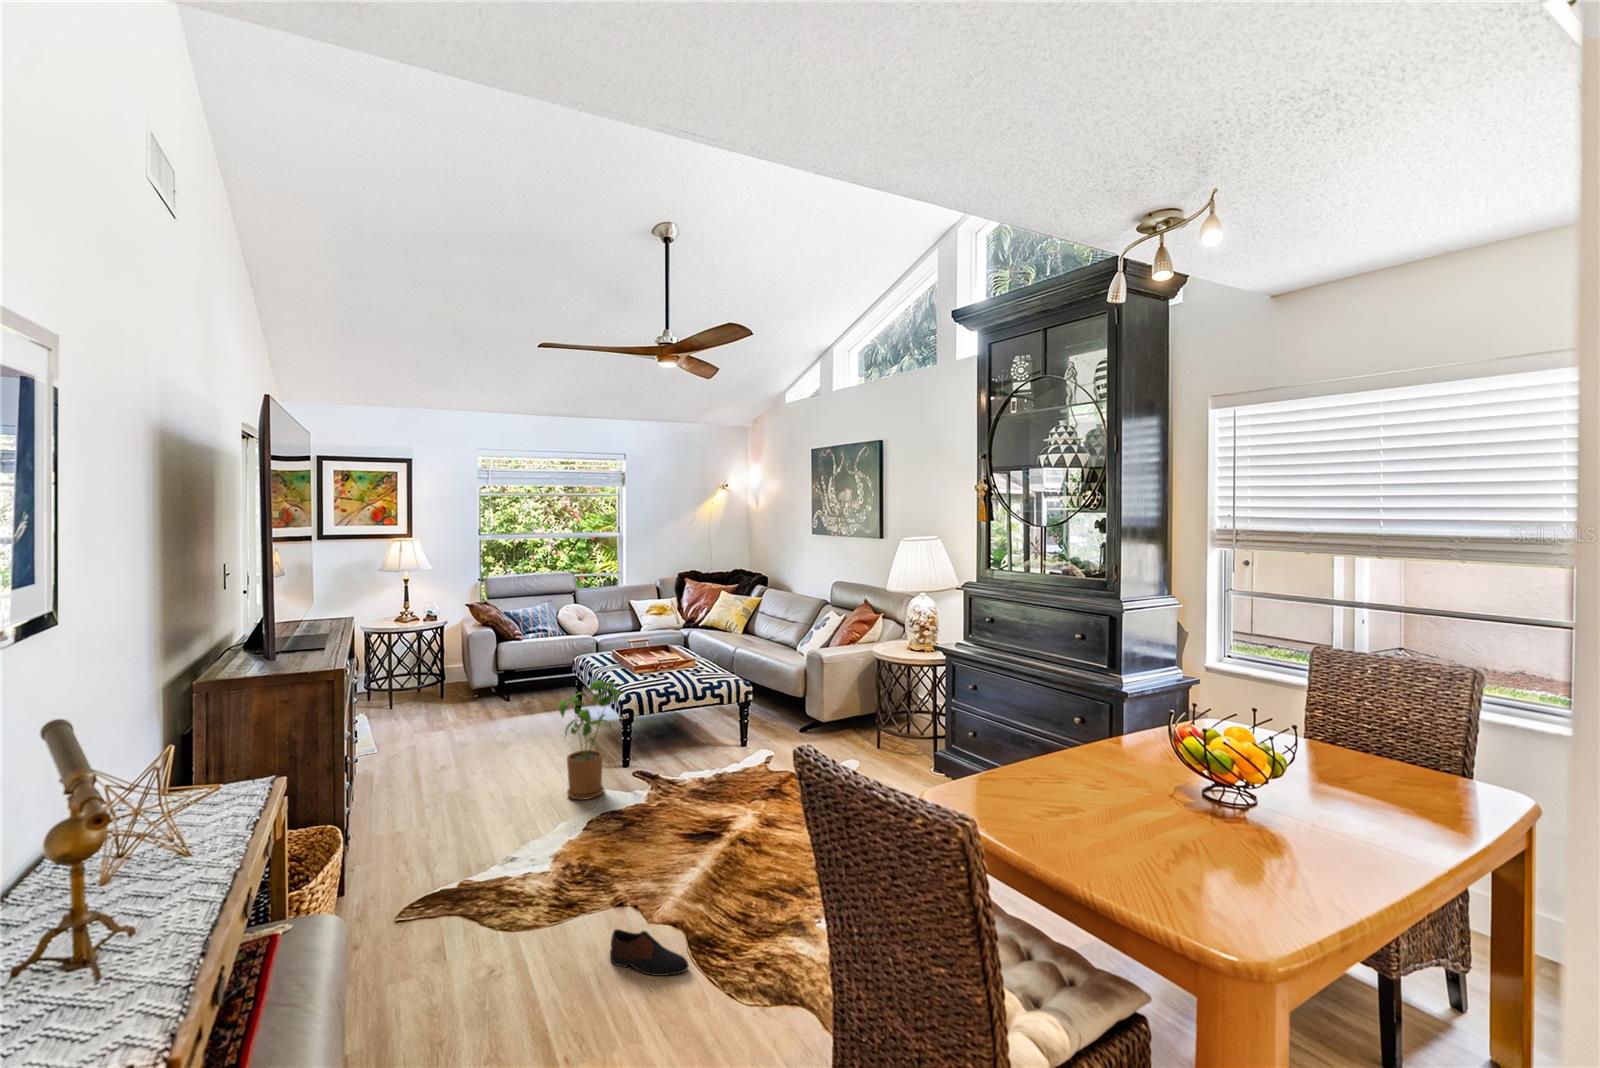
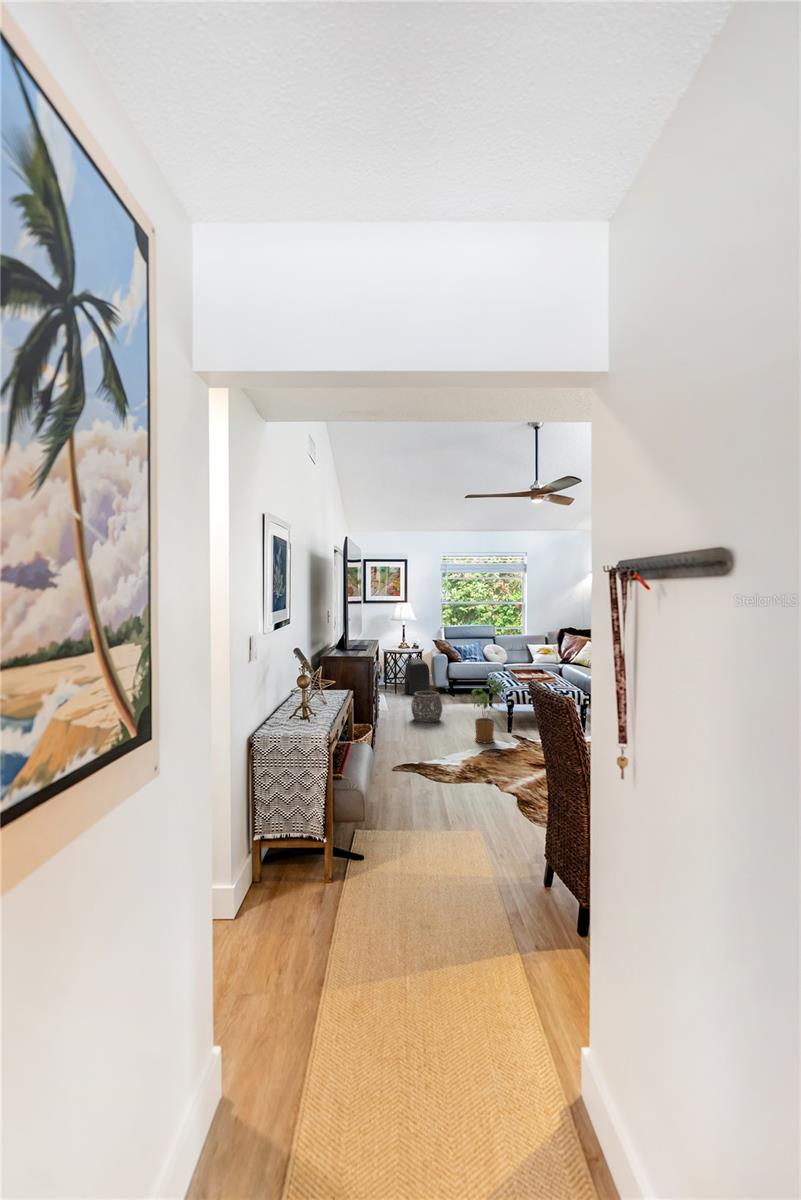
backpack: none [410,636,461,706] -> present [404,658,430,695]
woven basket: none [429,706,495,770] -> present [411,691,442,722]
shoe: present [610,929,689,976] -> none [479,786,514,809]

